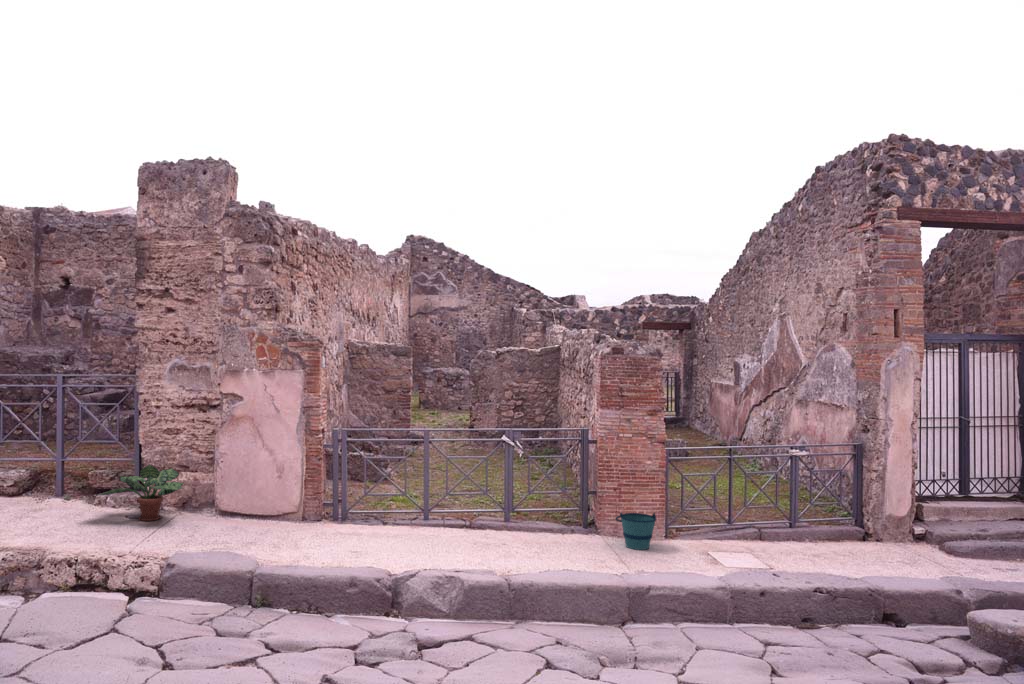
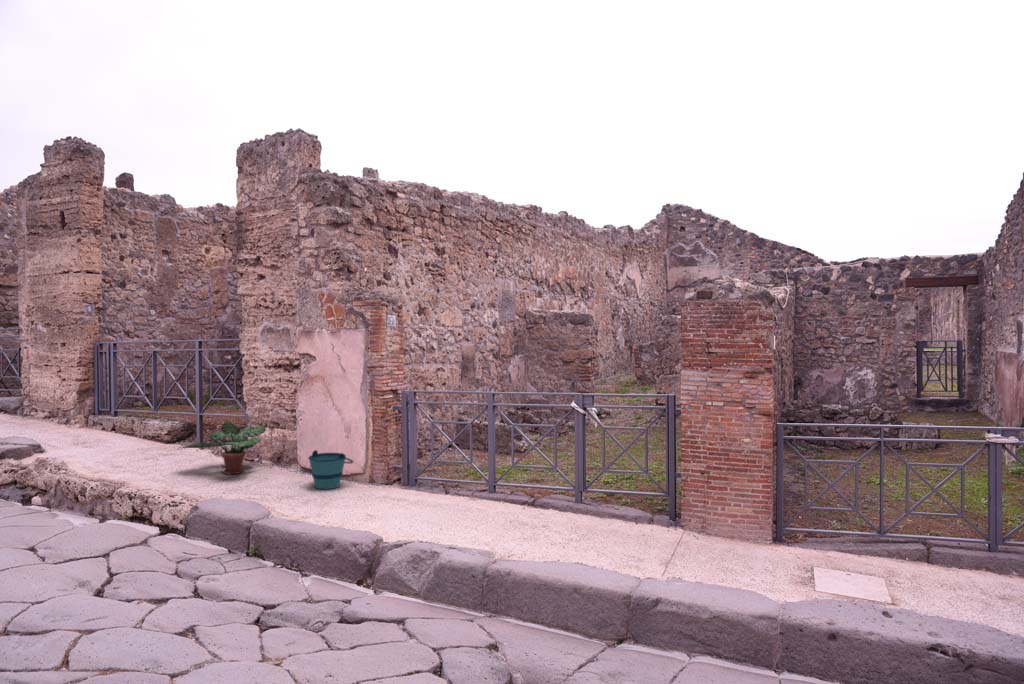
bucket: present [616,512,656,550] -> present [309,450,353,489]

